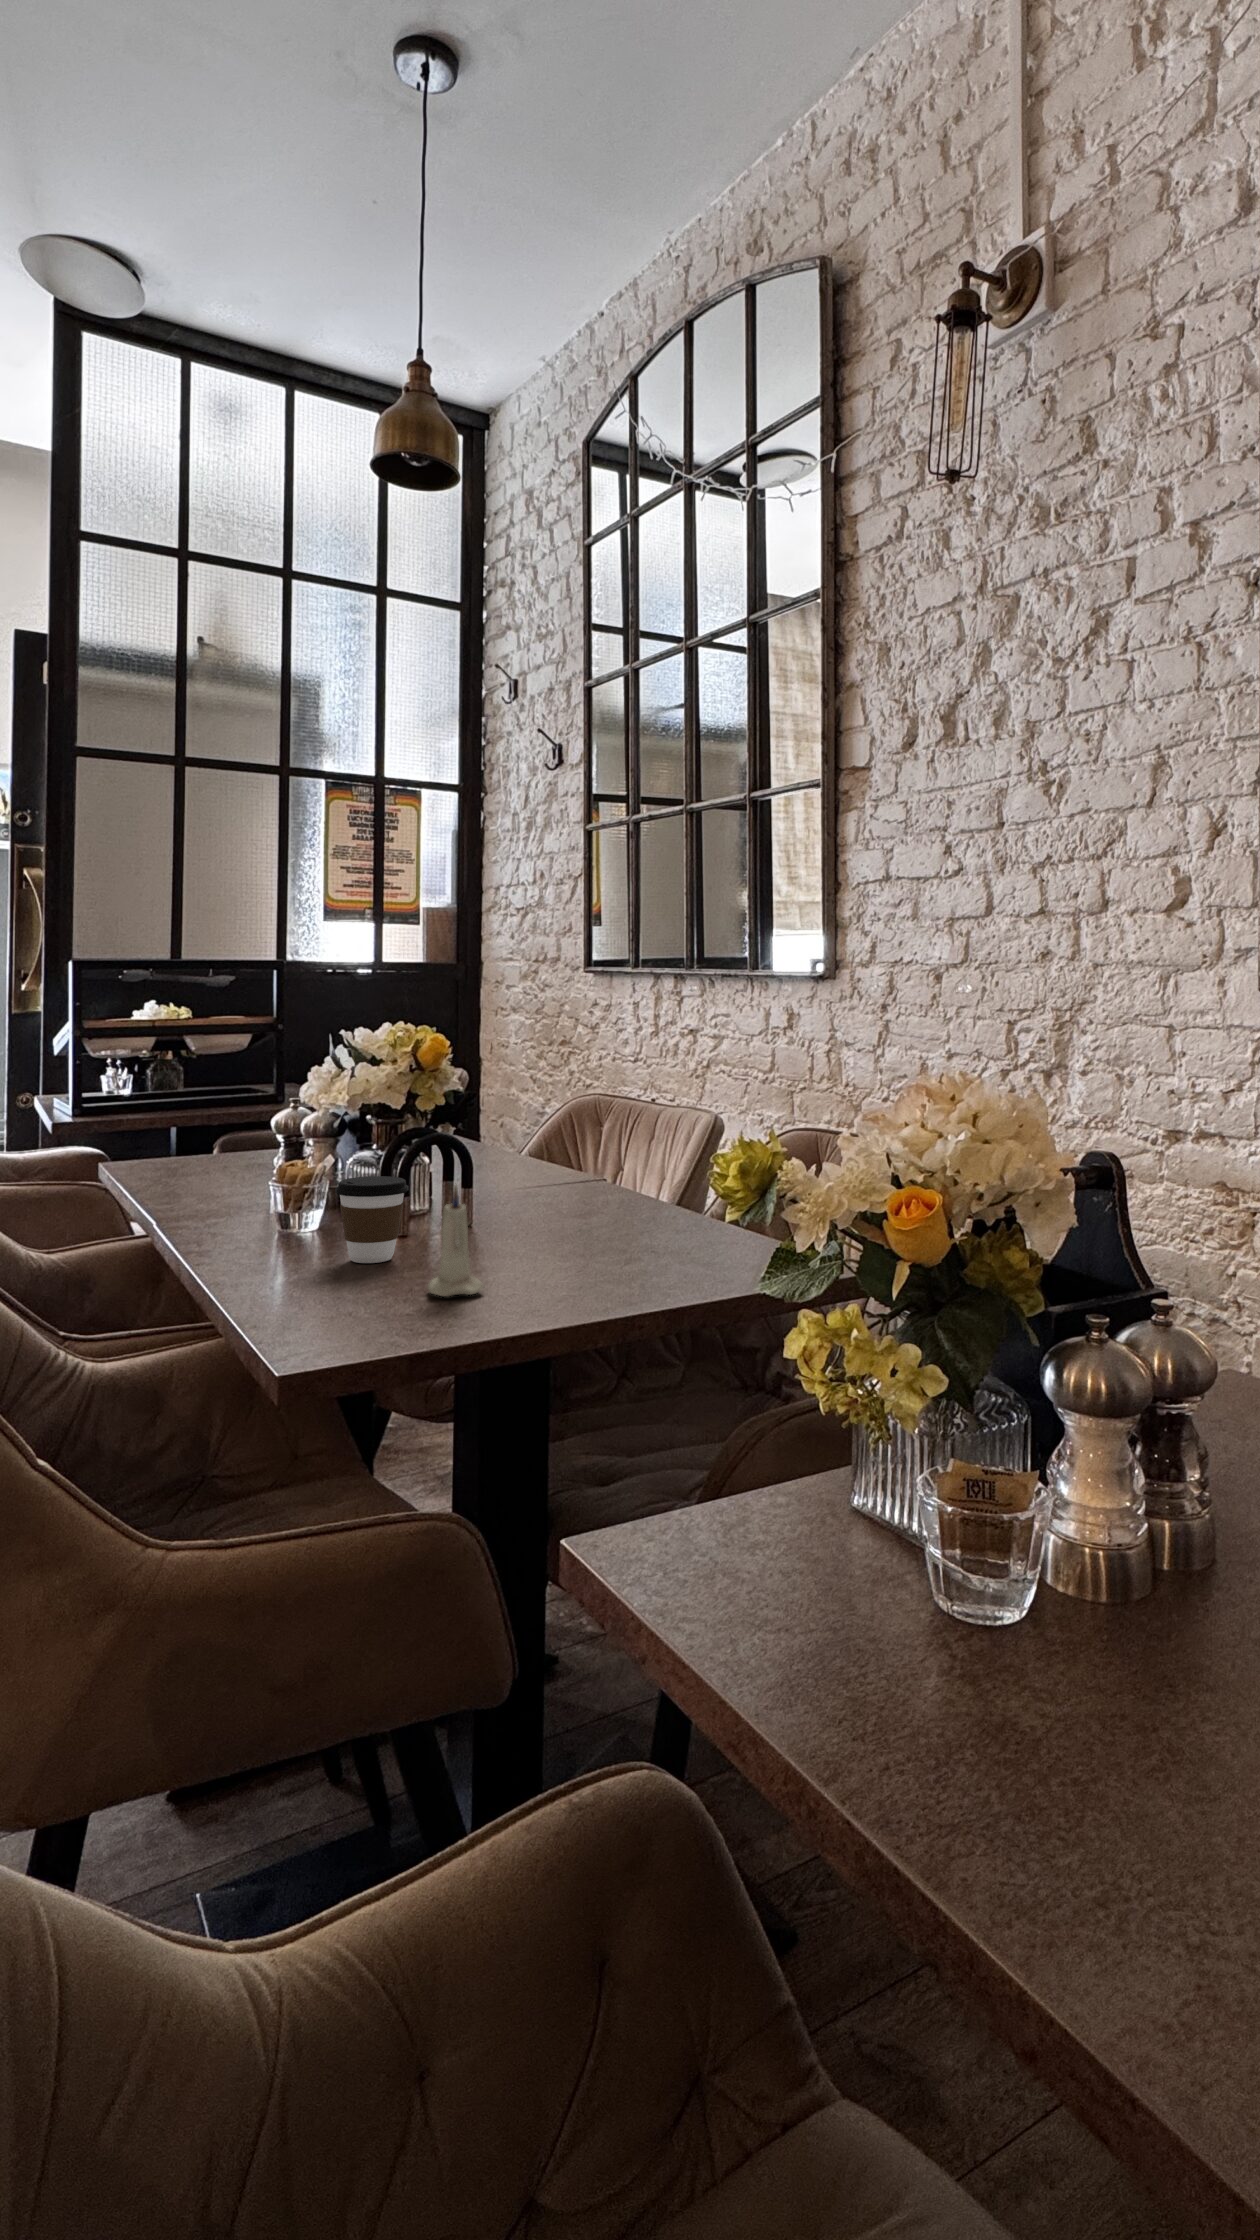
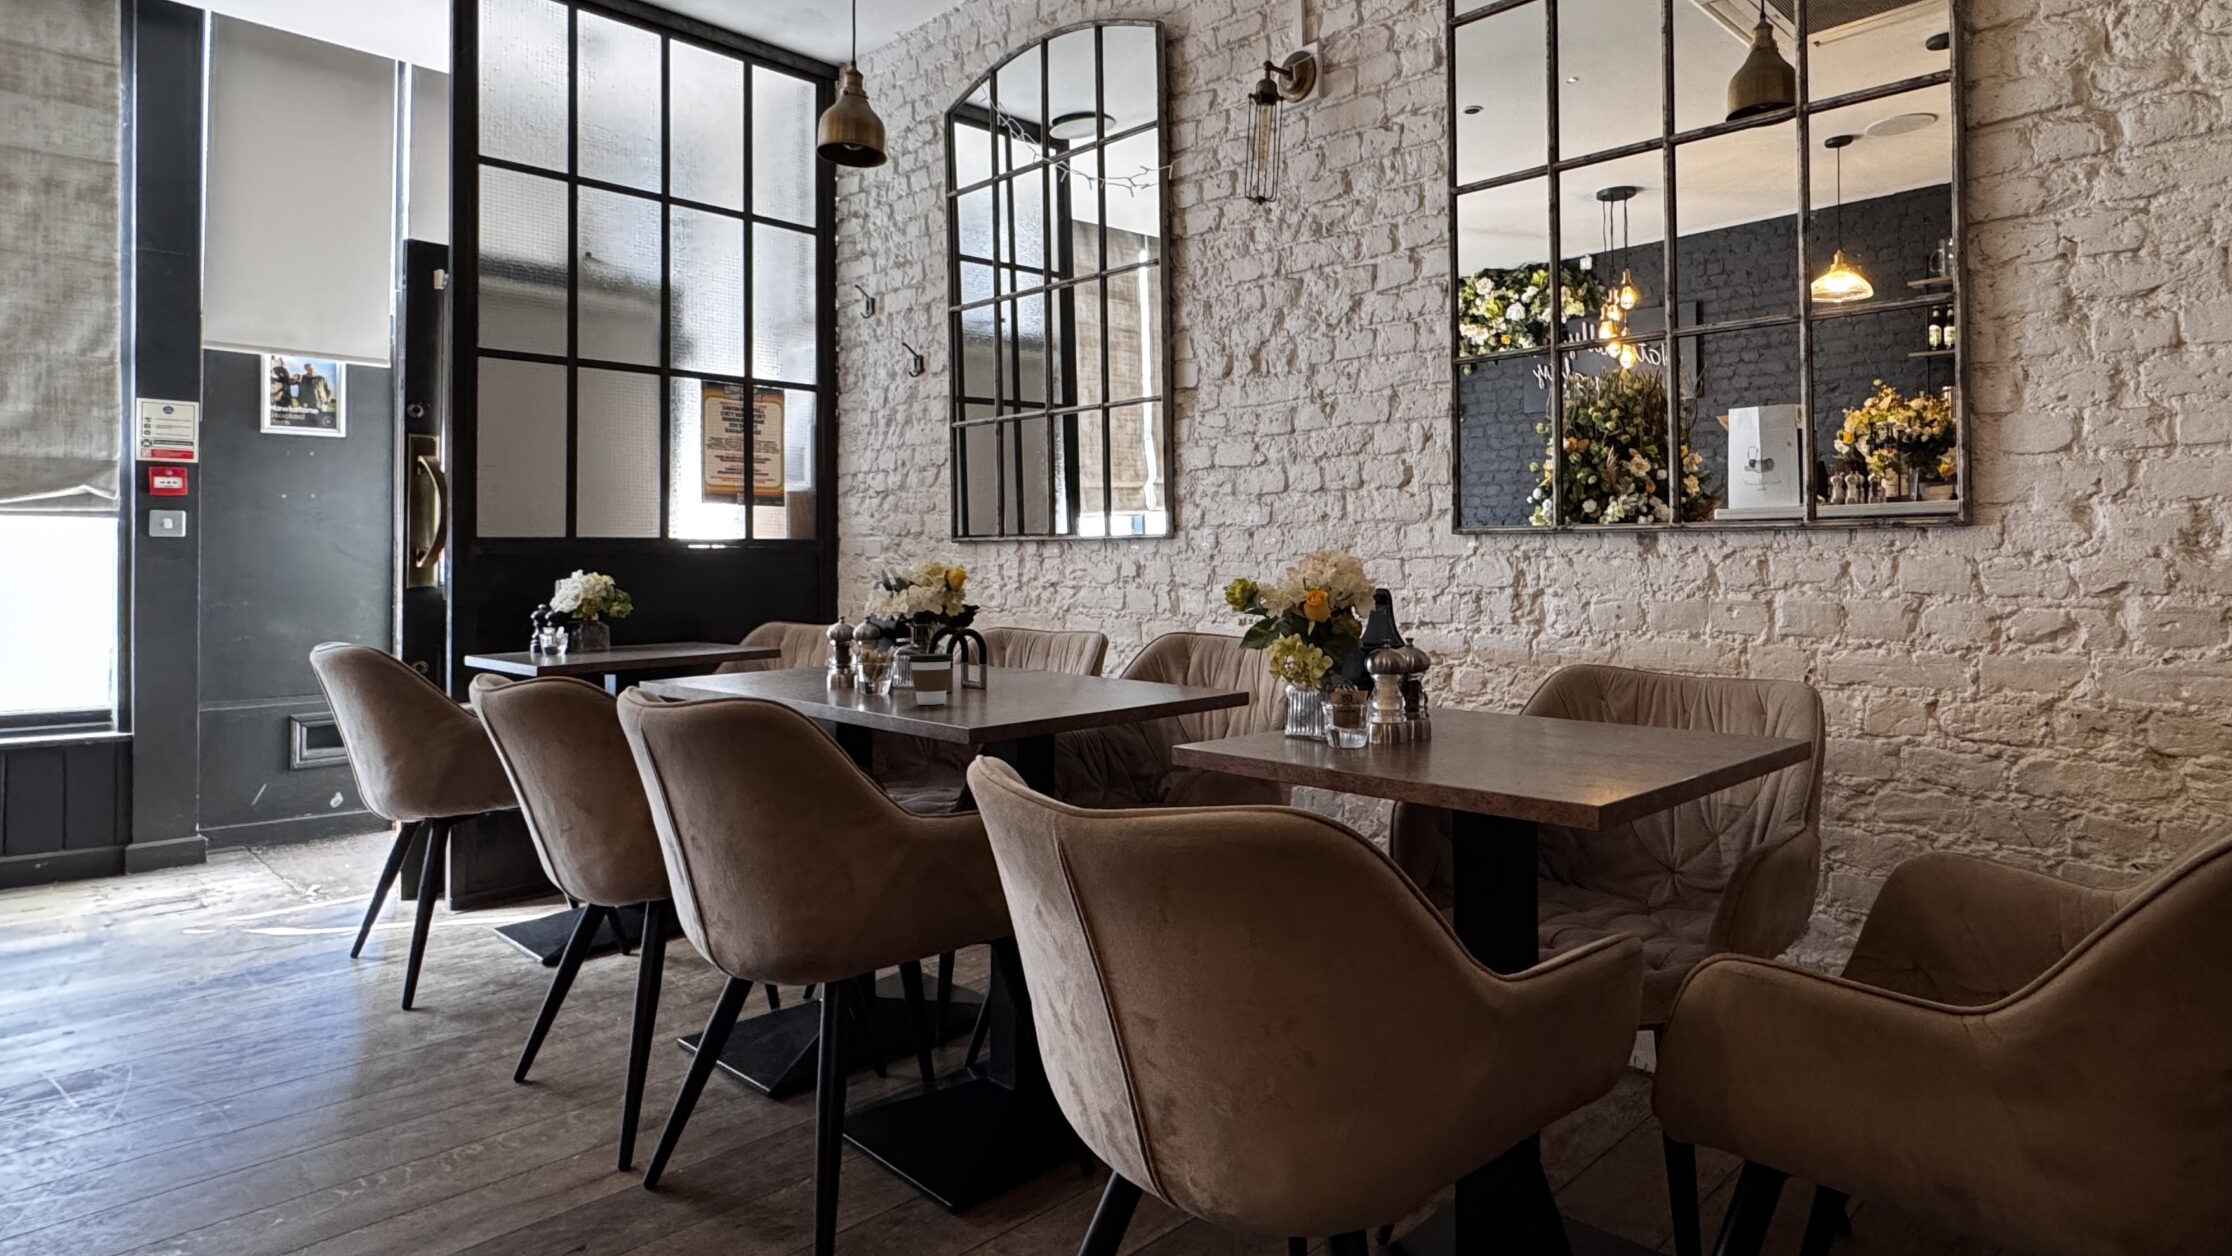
candle: present [427,1186,484,1297] -> none [989,645,1024,710]

